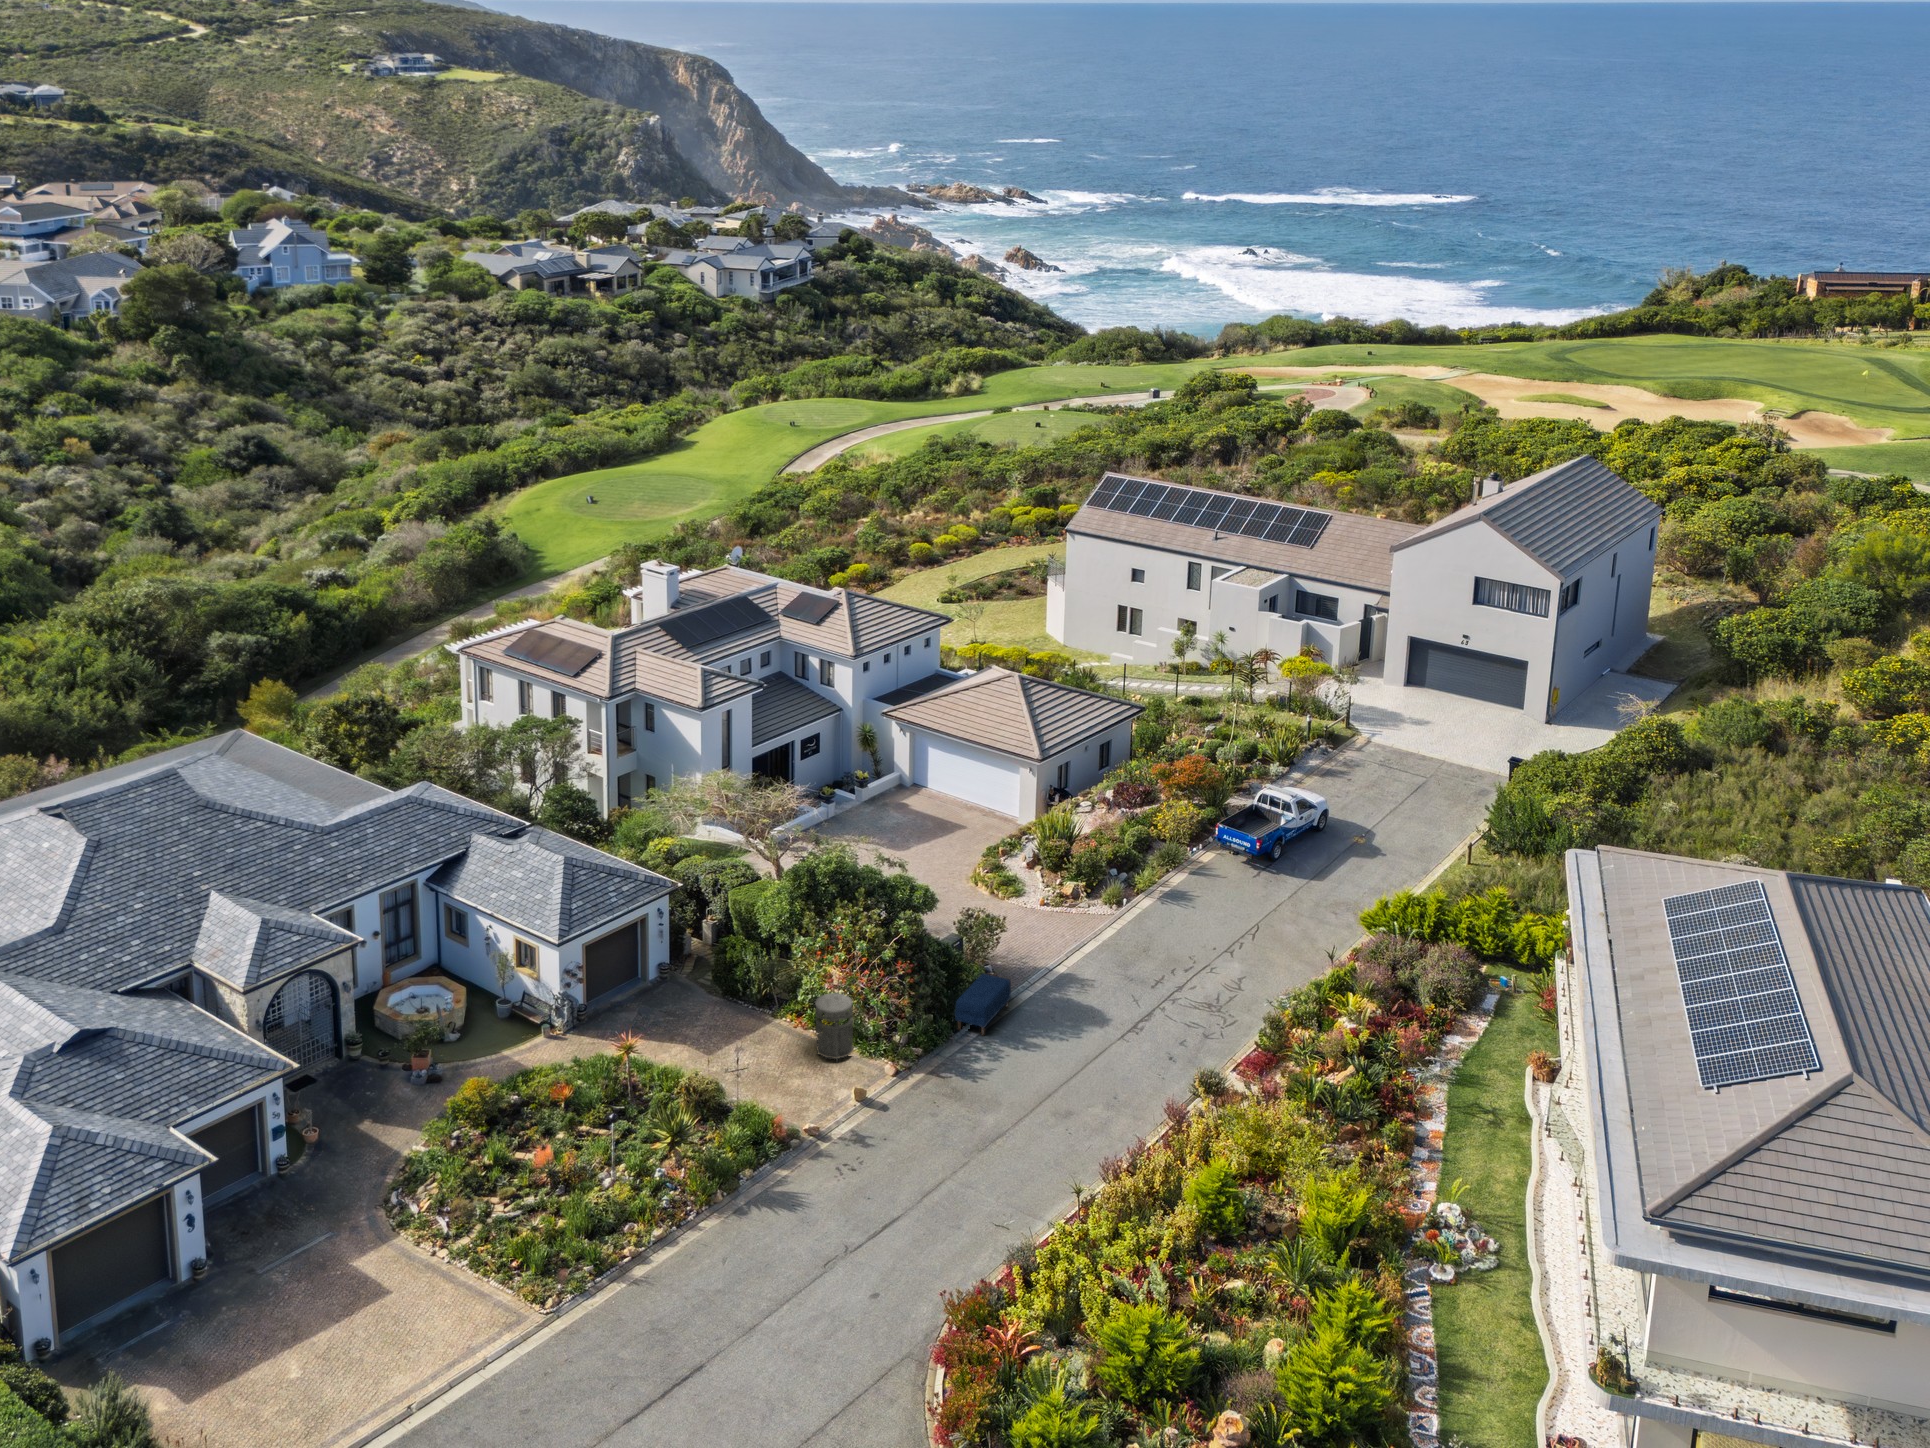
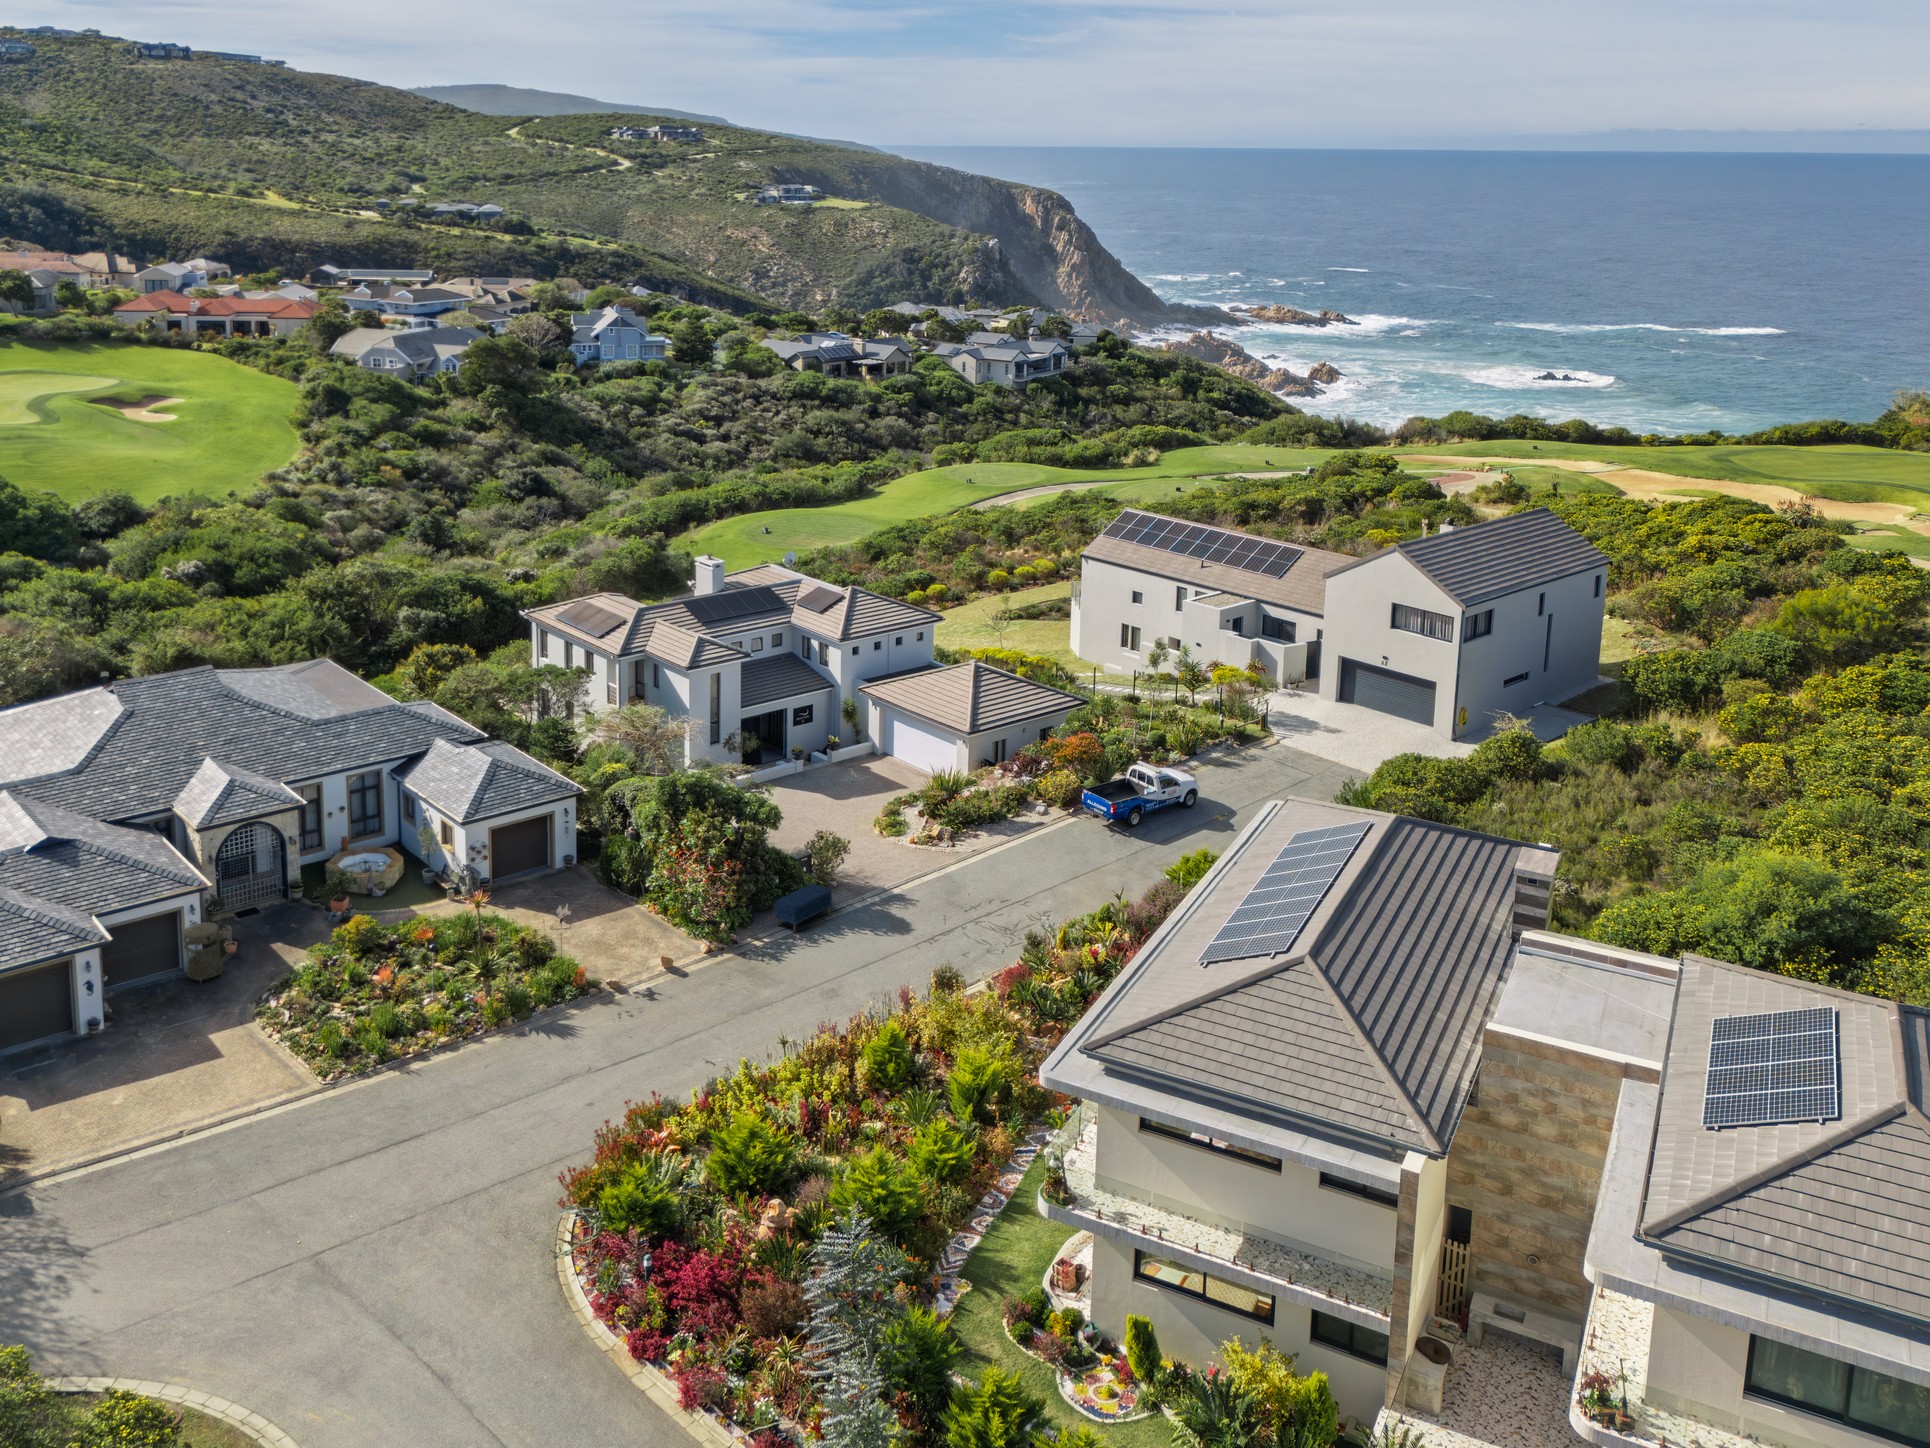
trash can: present [816,993,854,1061] -> present [183,922,223,982]

